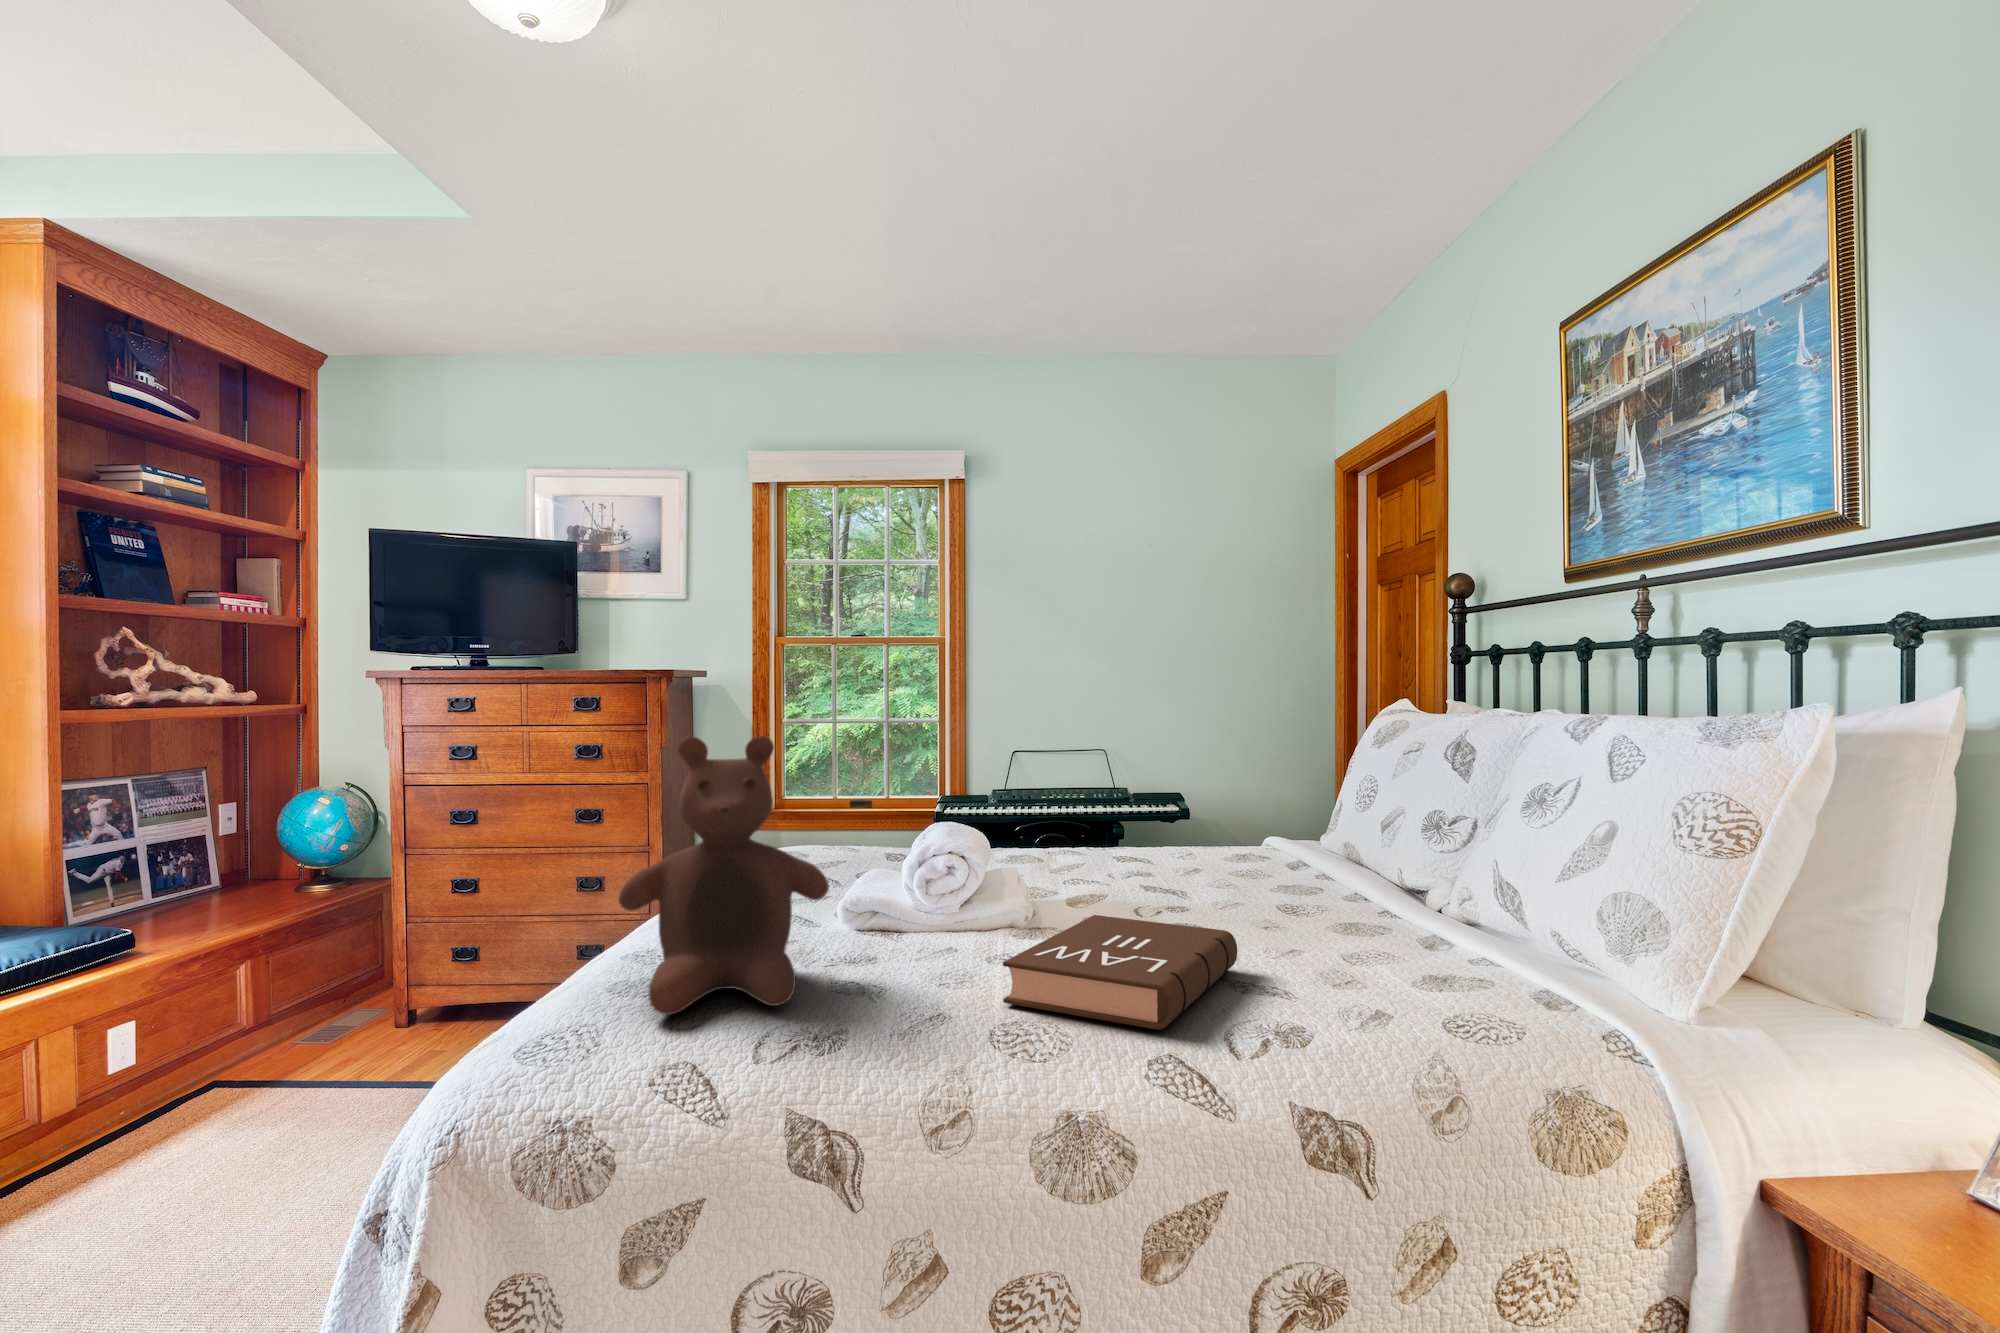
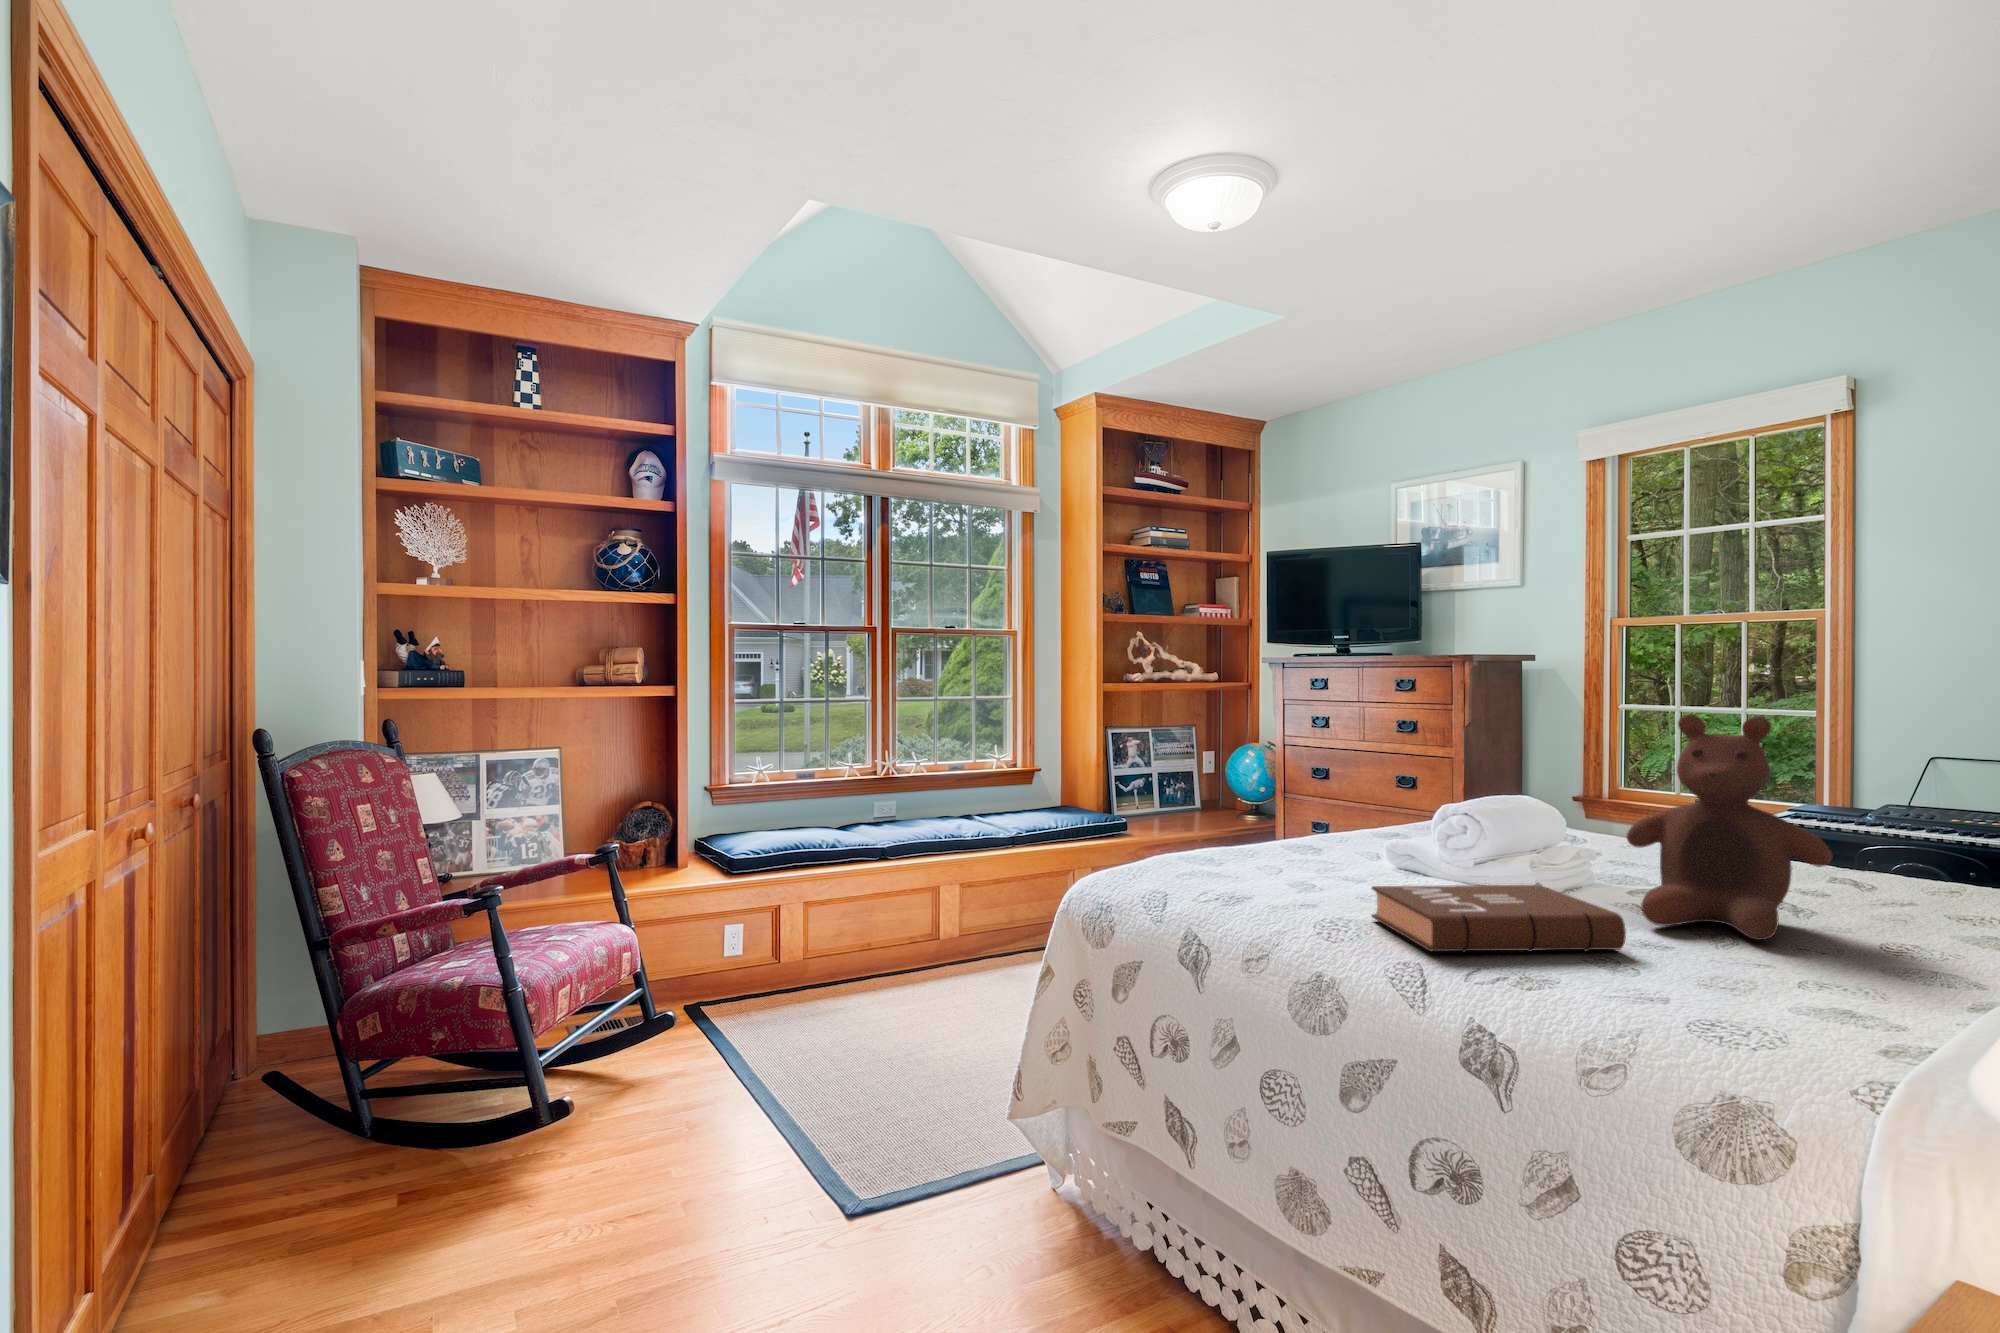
stuffed bear: present [618,736,829,1015] -> present [1627,714,1832,940]

